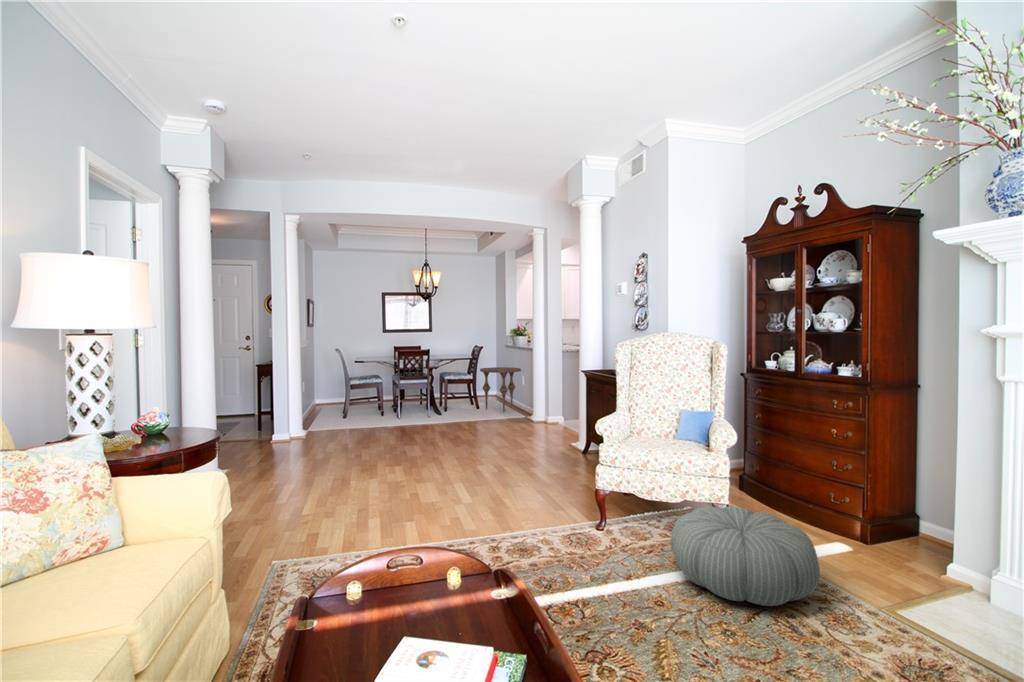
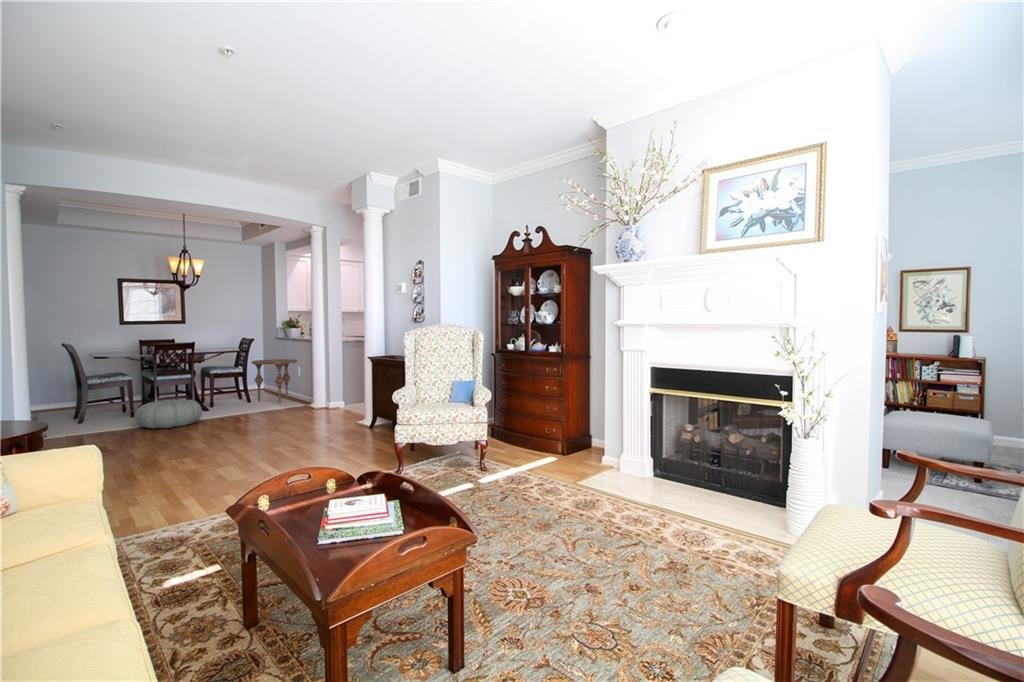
pouf: present [671,506,820,606] -> present [135,399,202,428]

